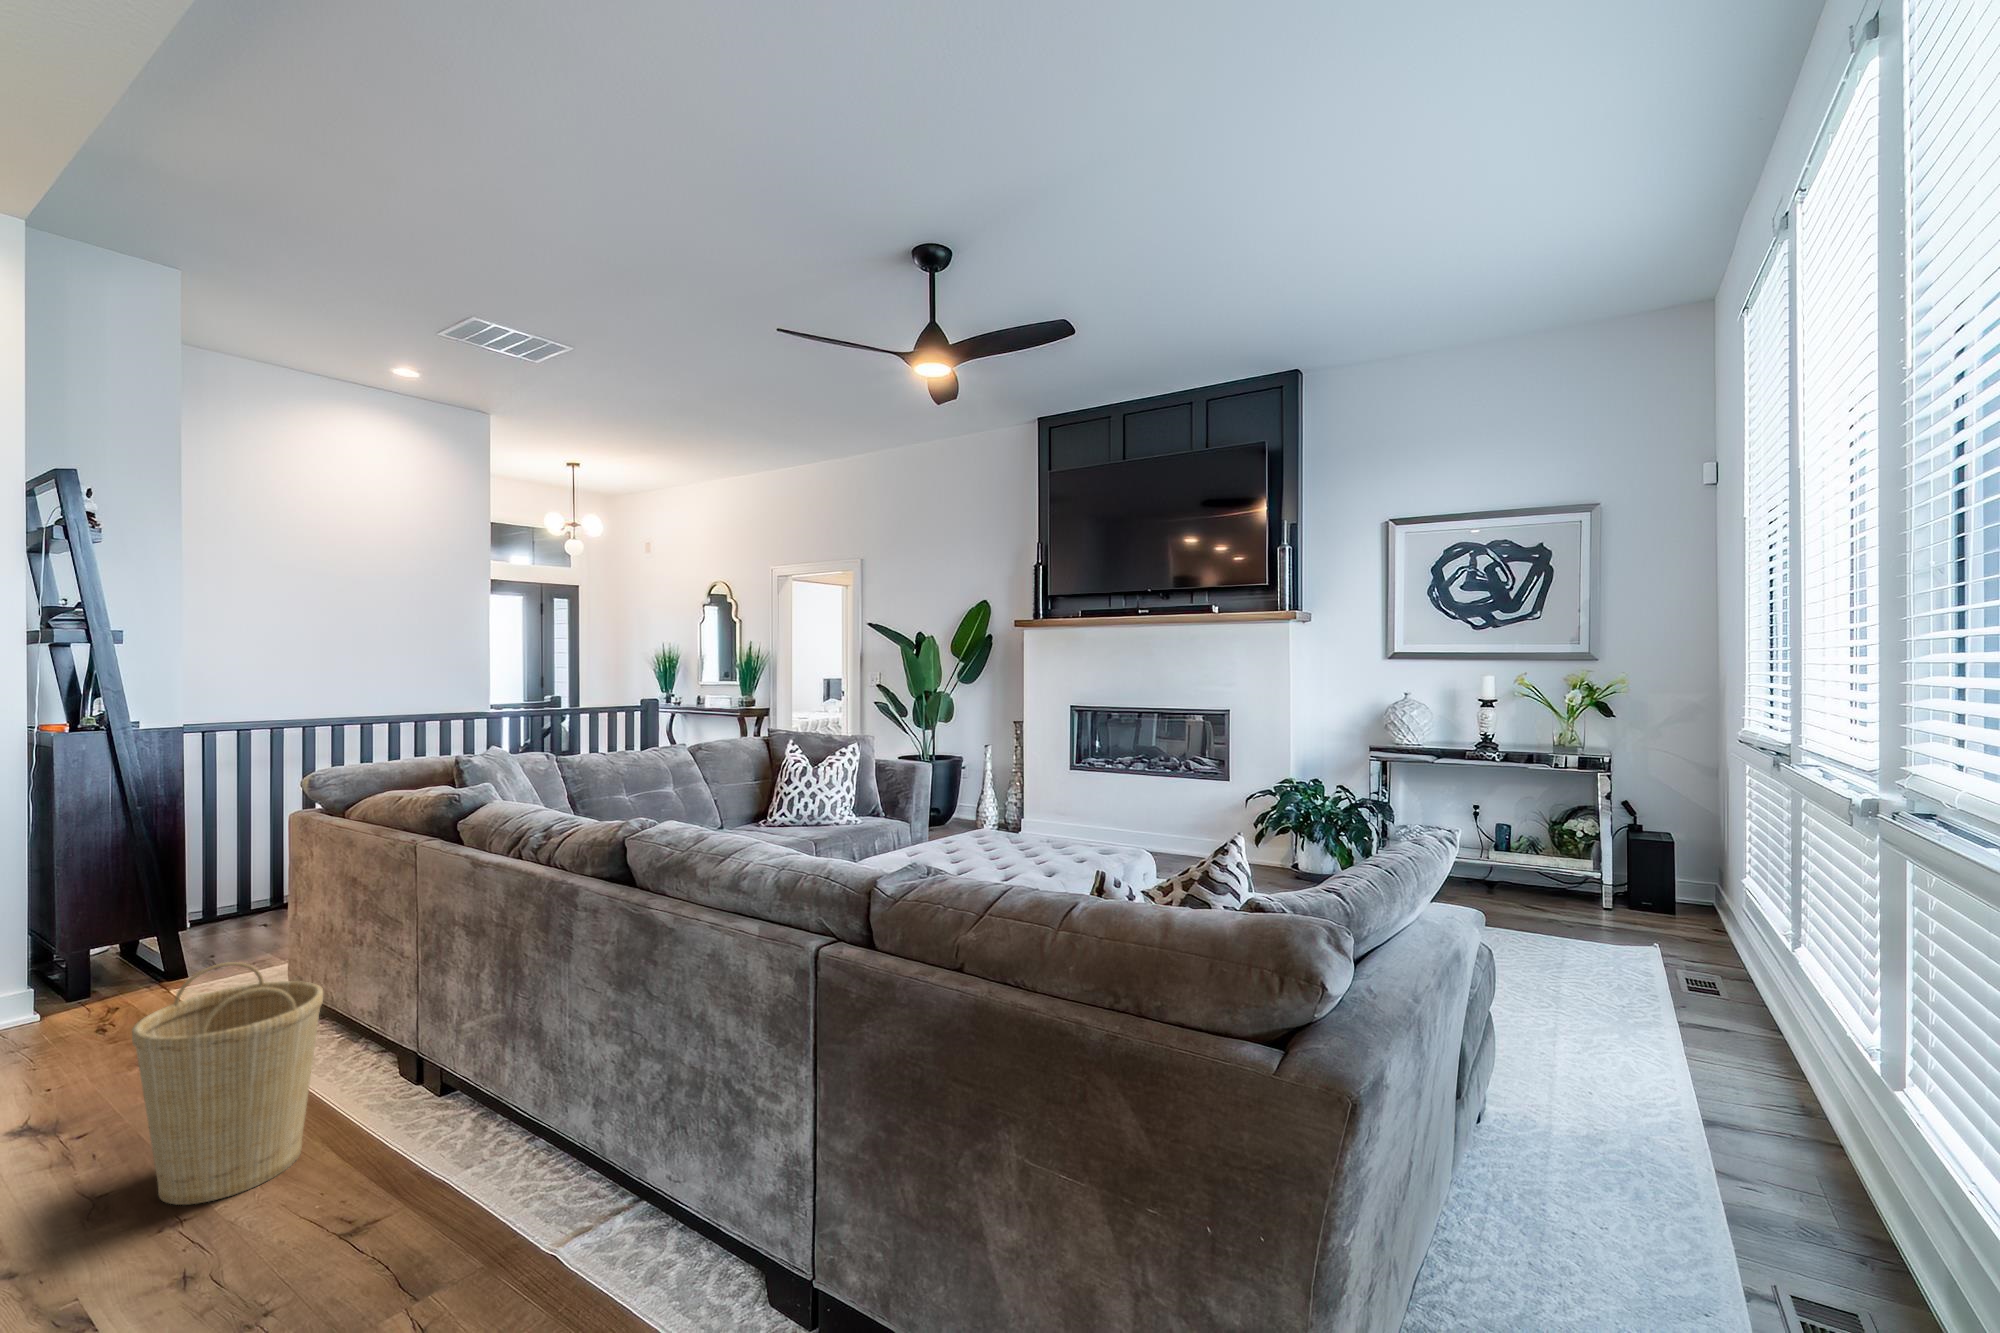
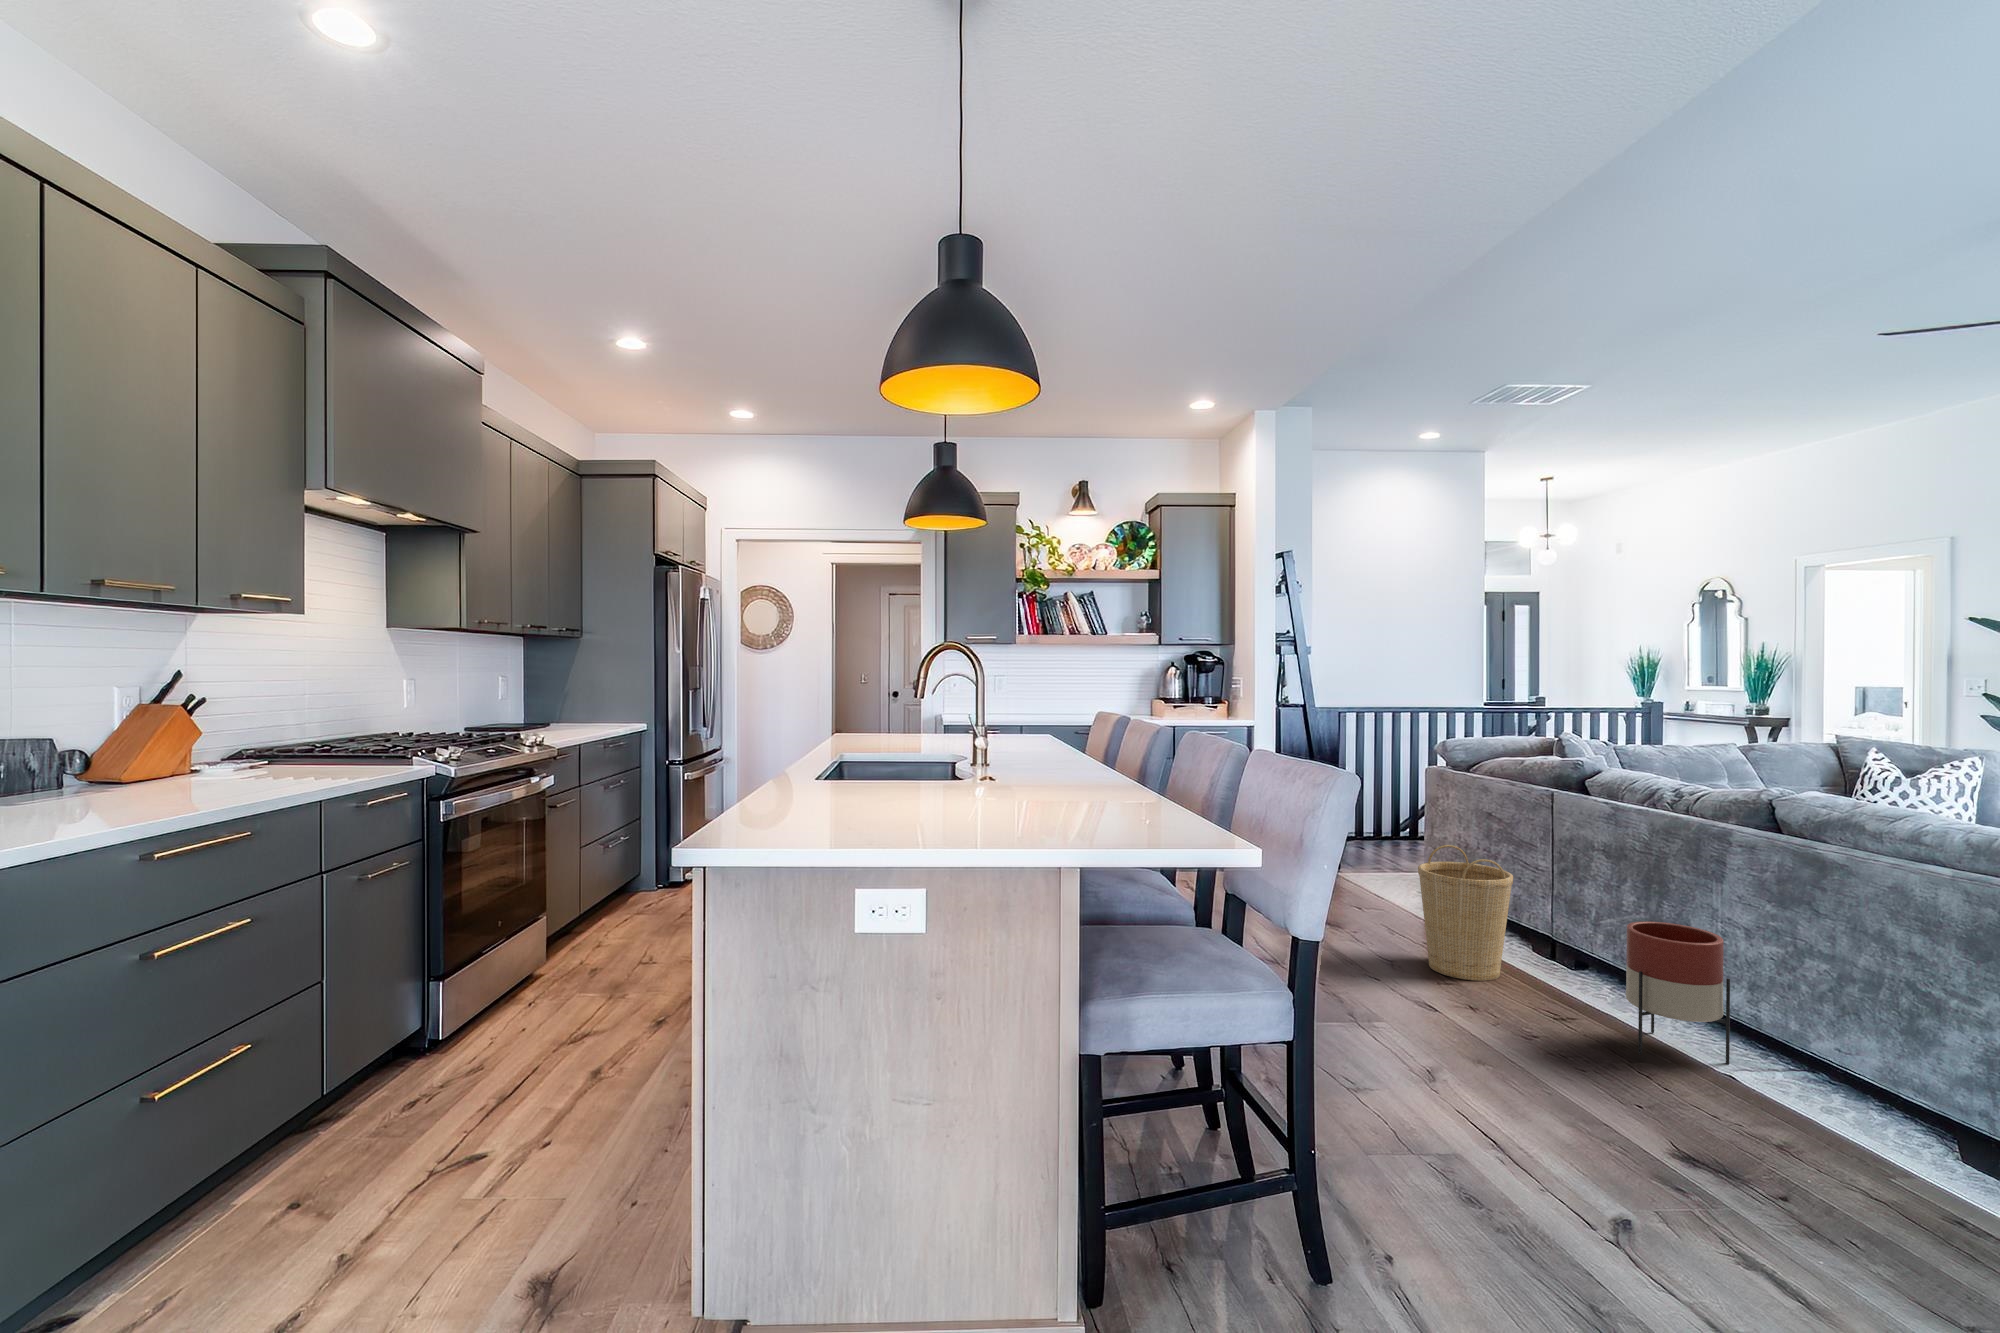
planter: none [423,1037,561,1281] -> present [1626,921,1730,1064]

